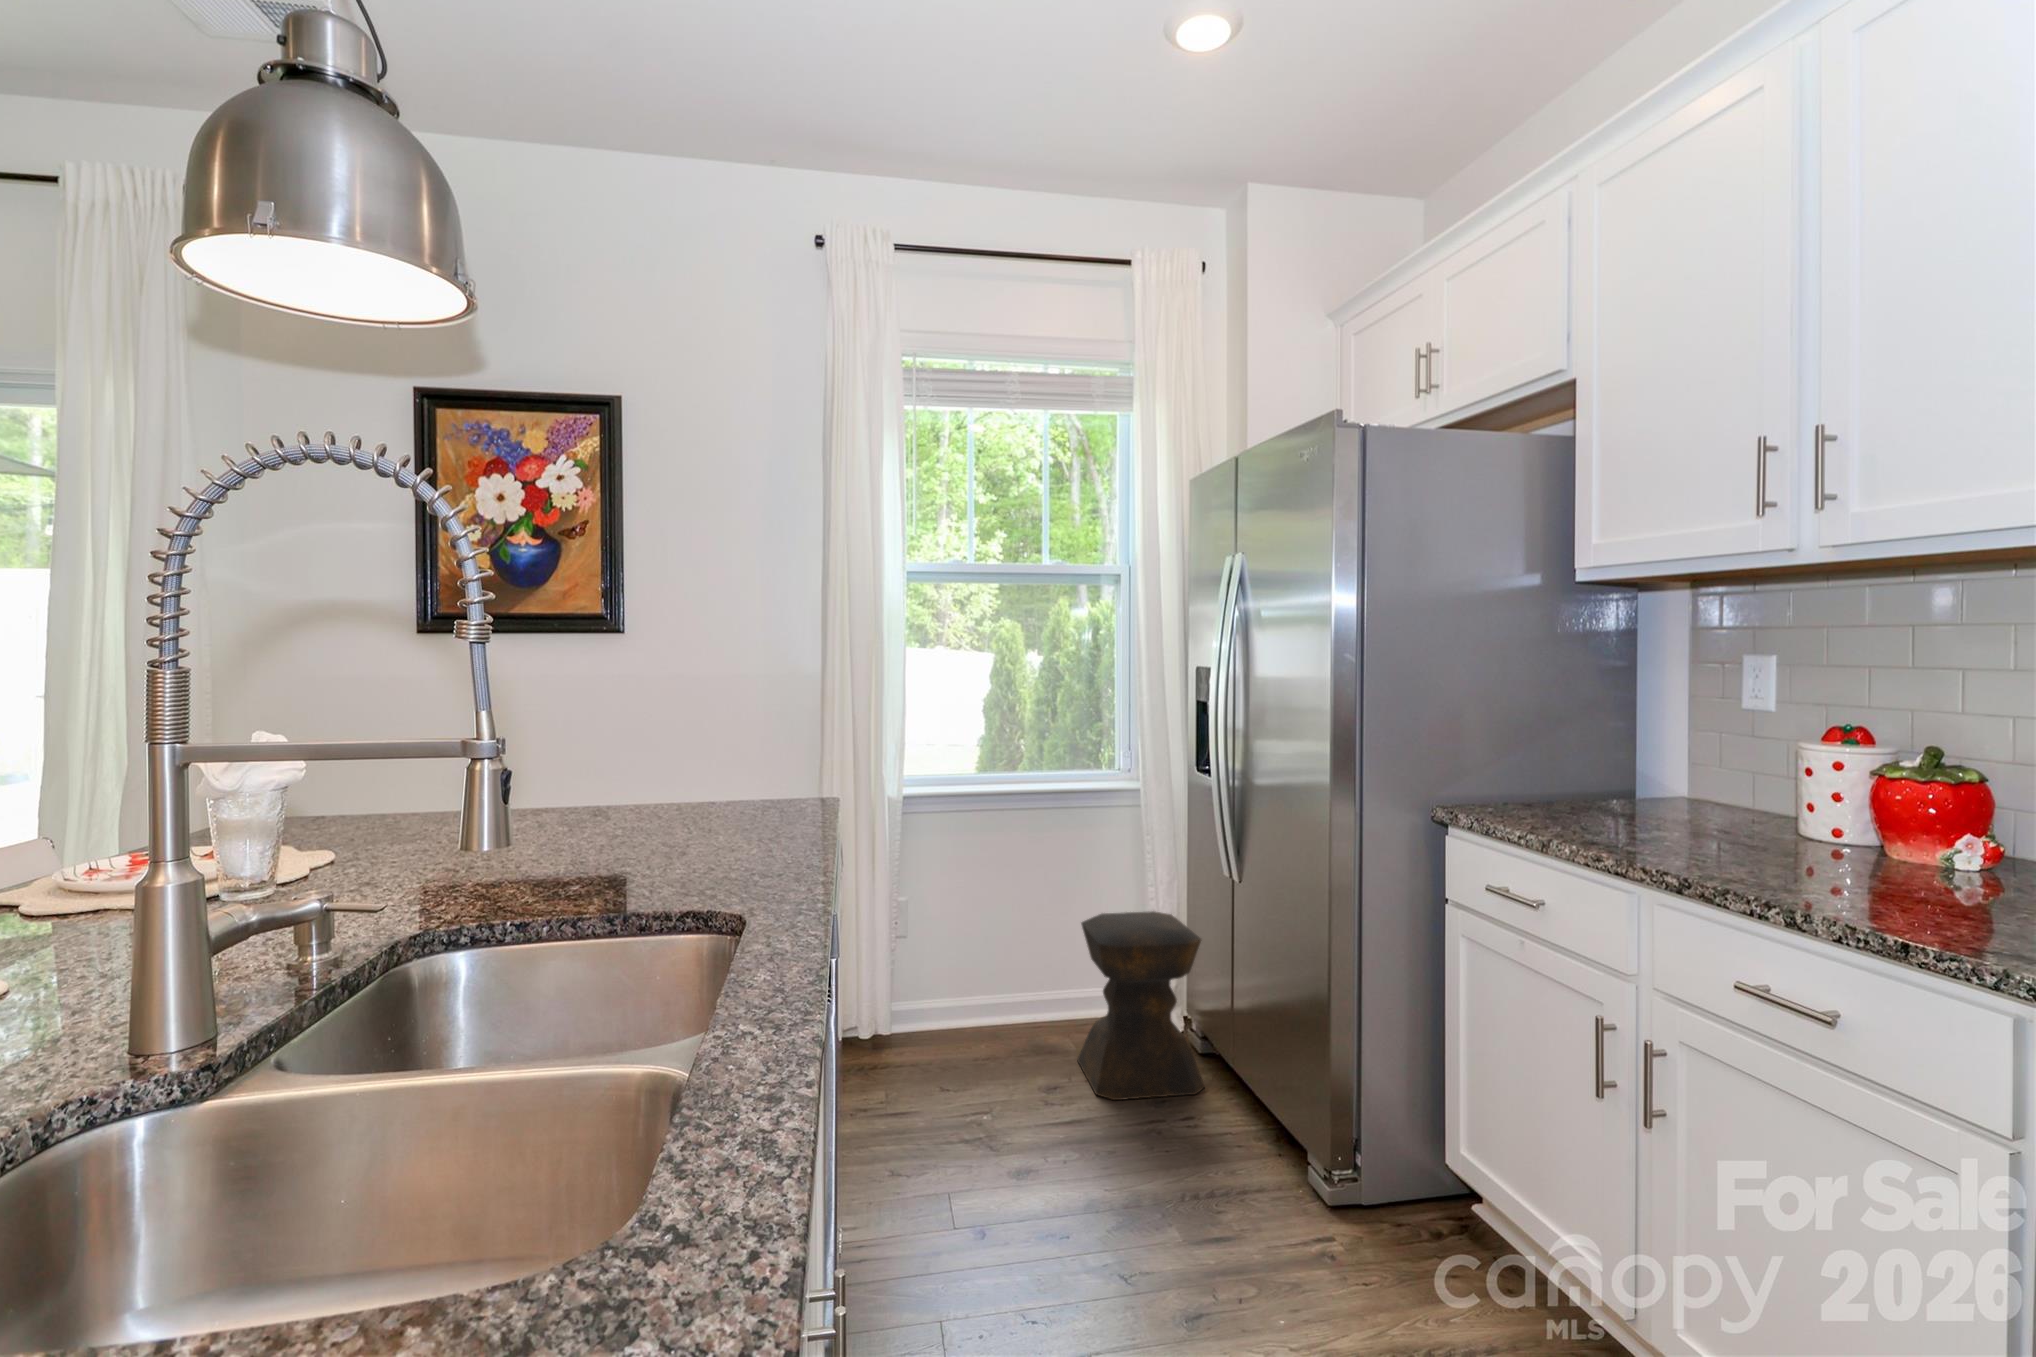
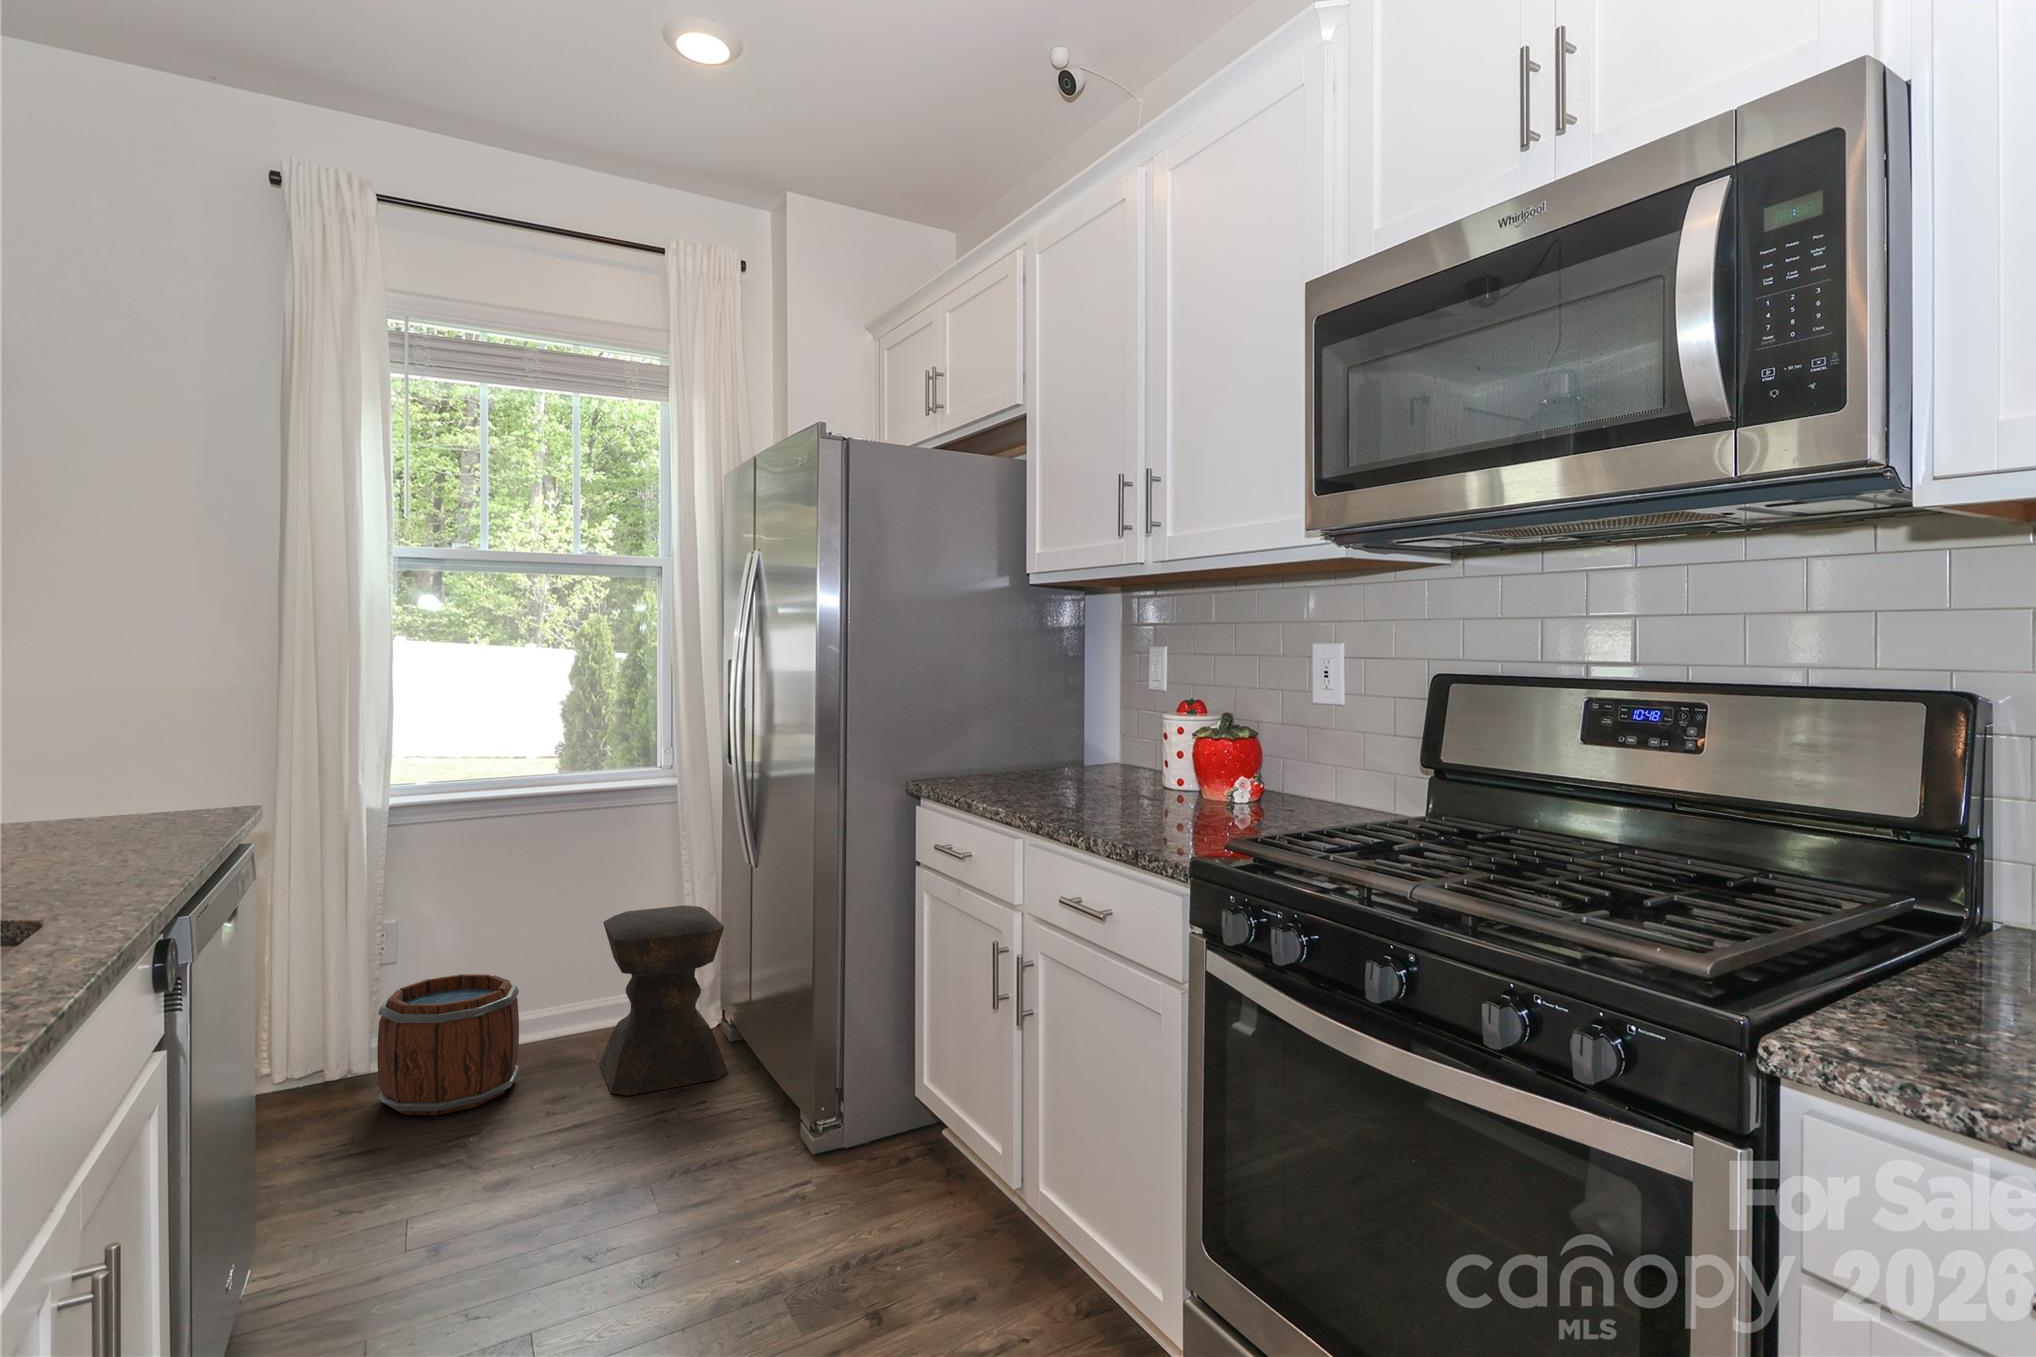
bucket: none [893,960,1007,1095] -> present [377,974,519,1115]

